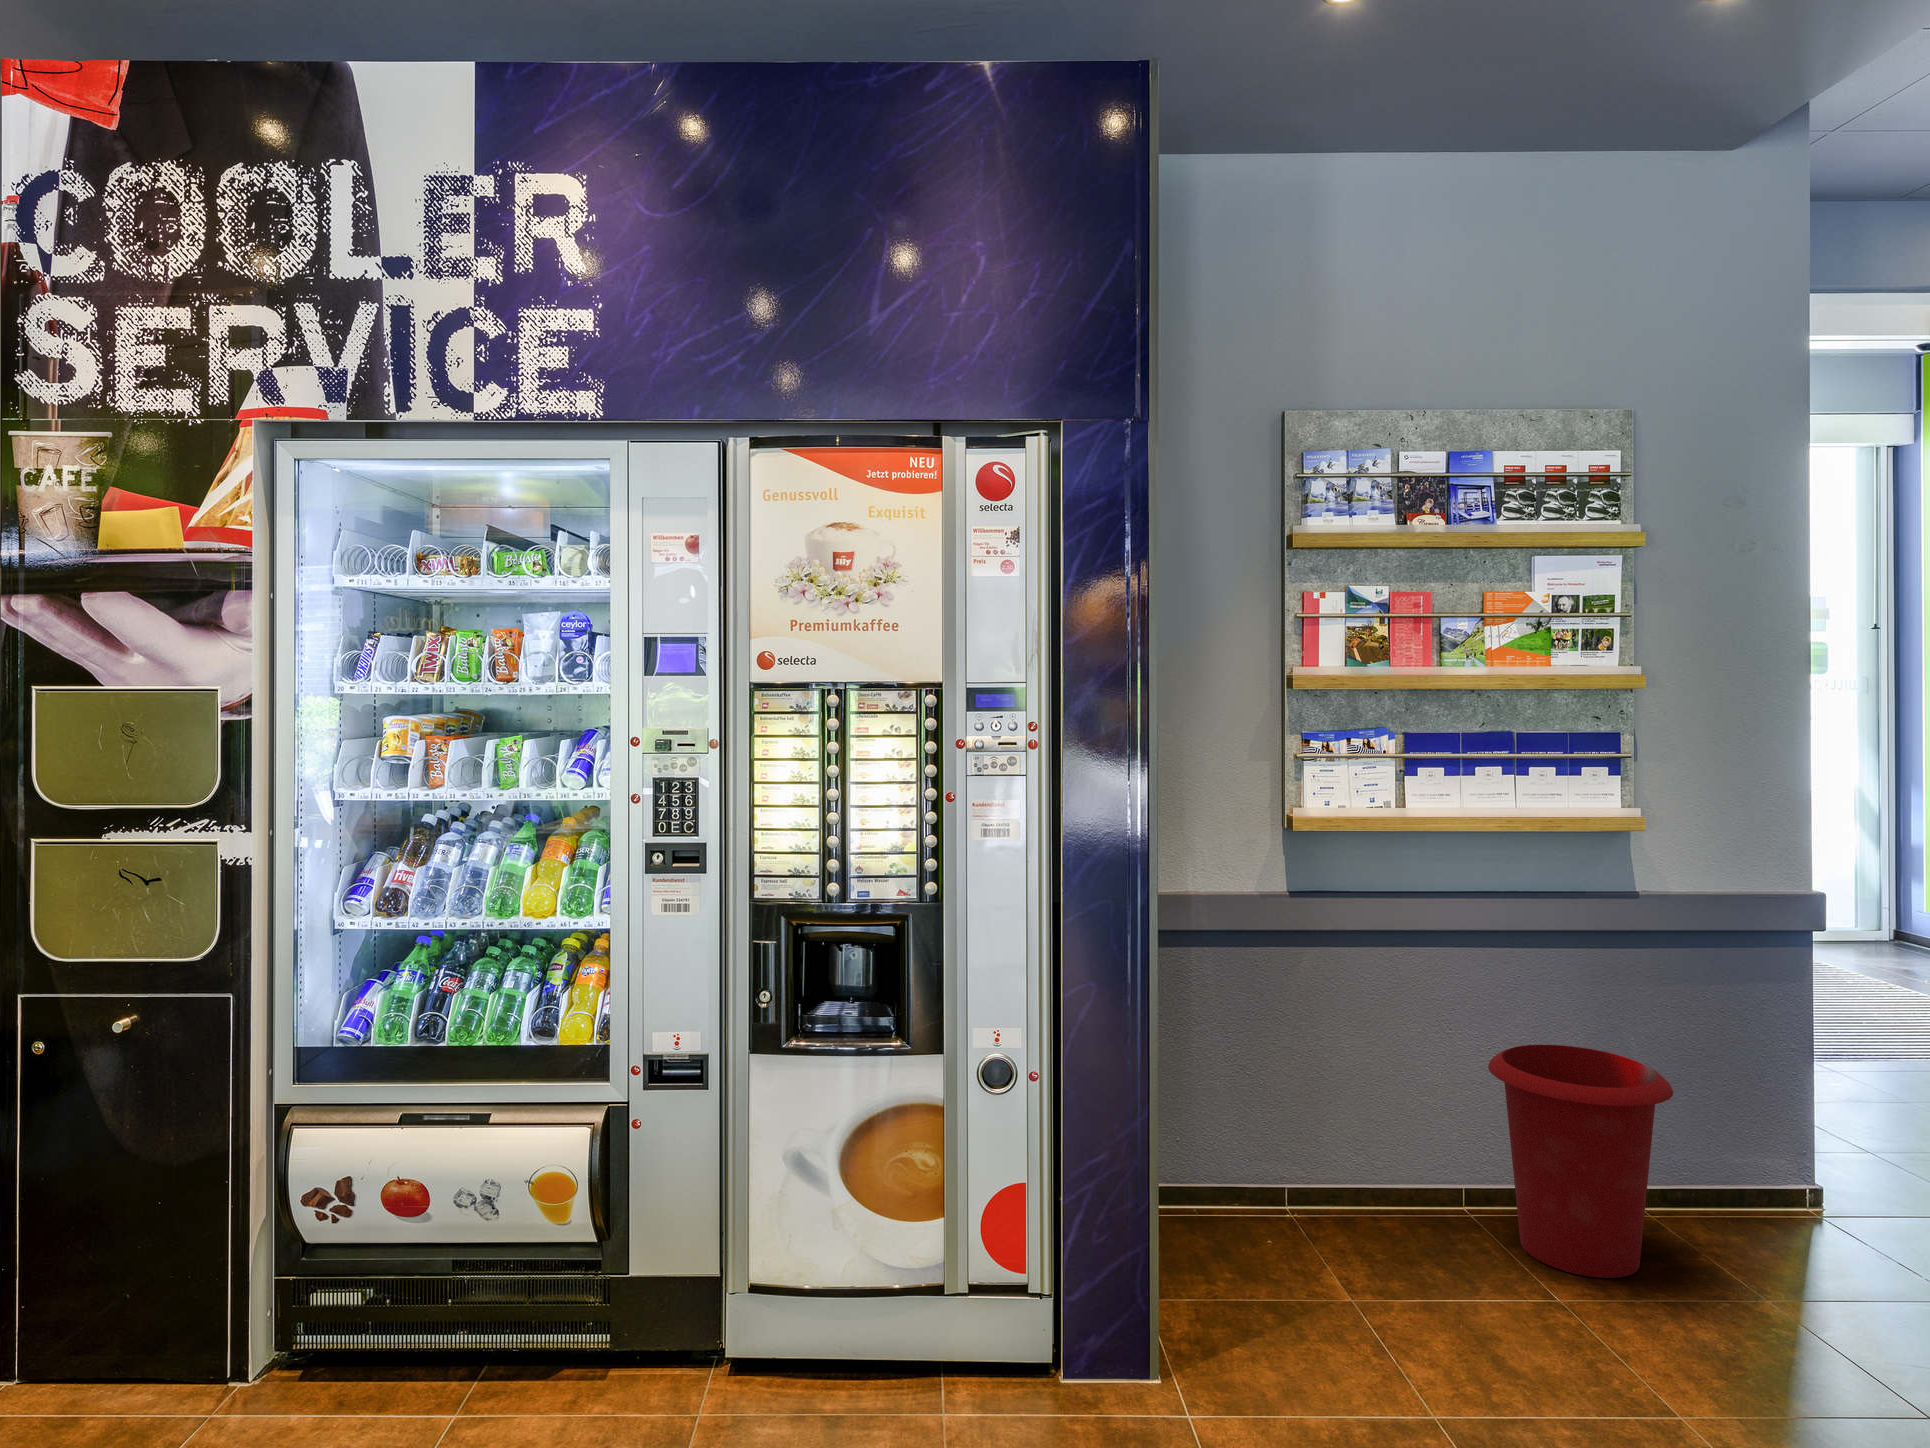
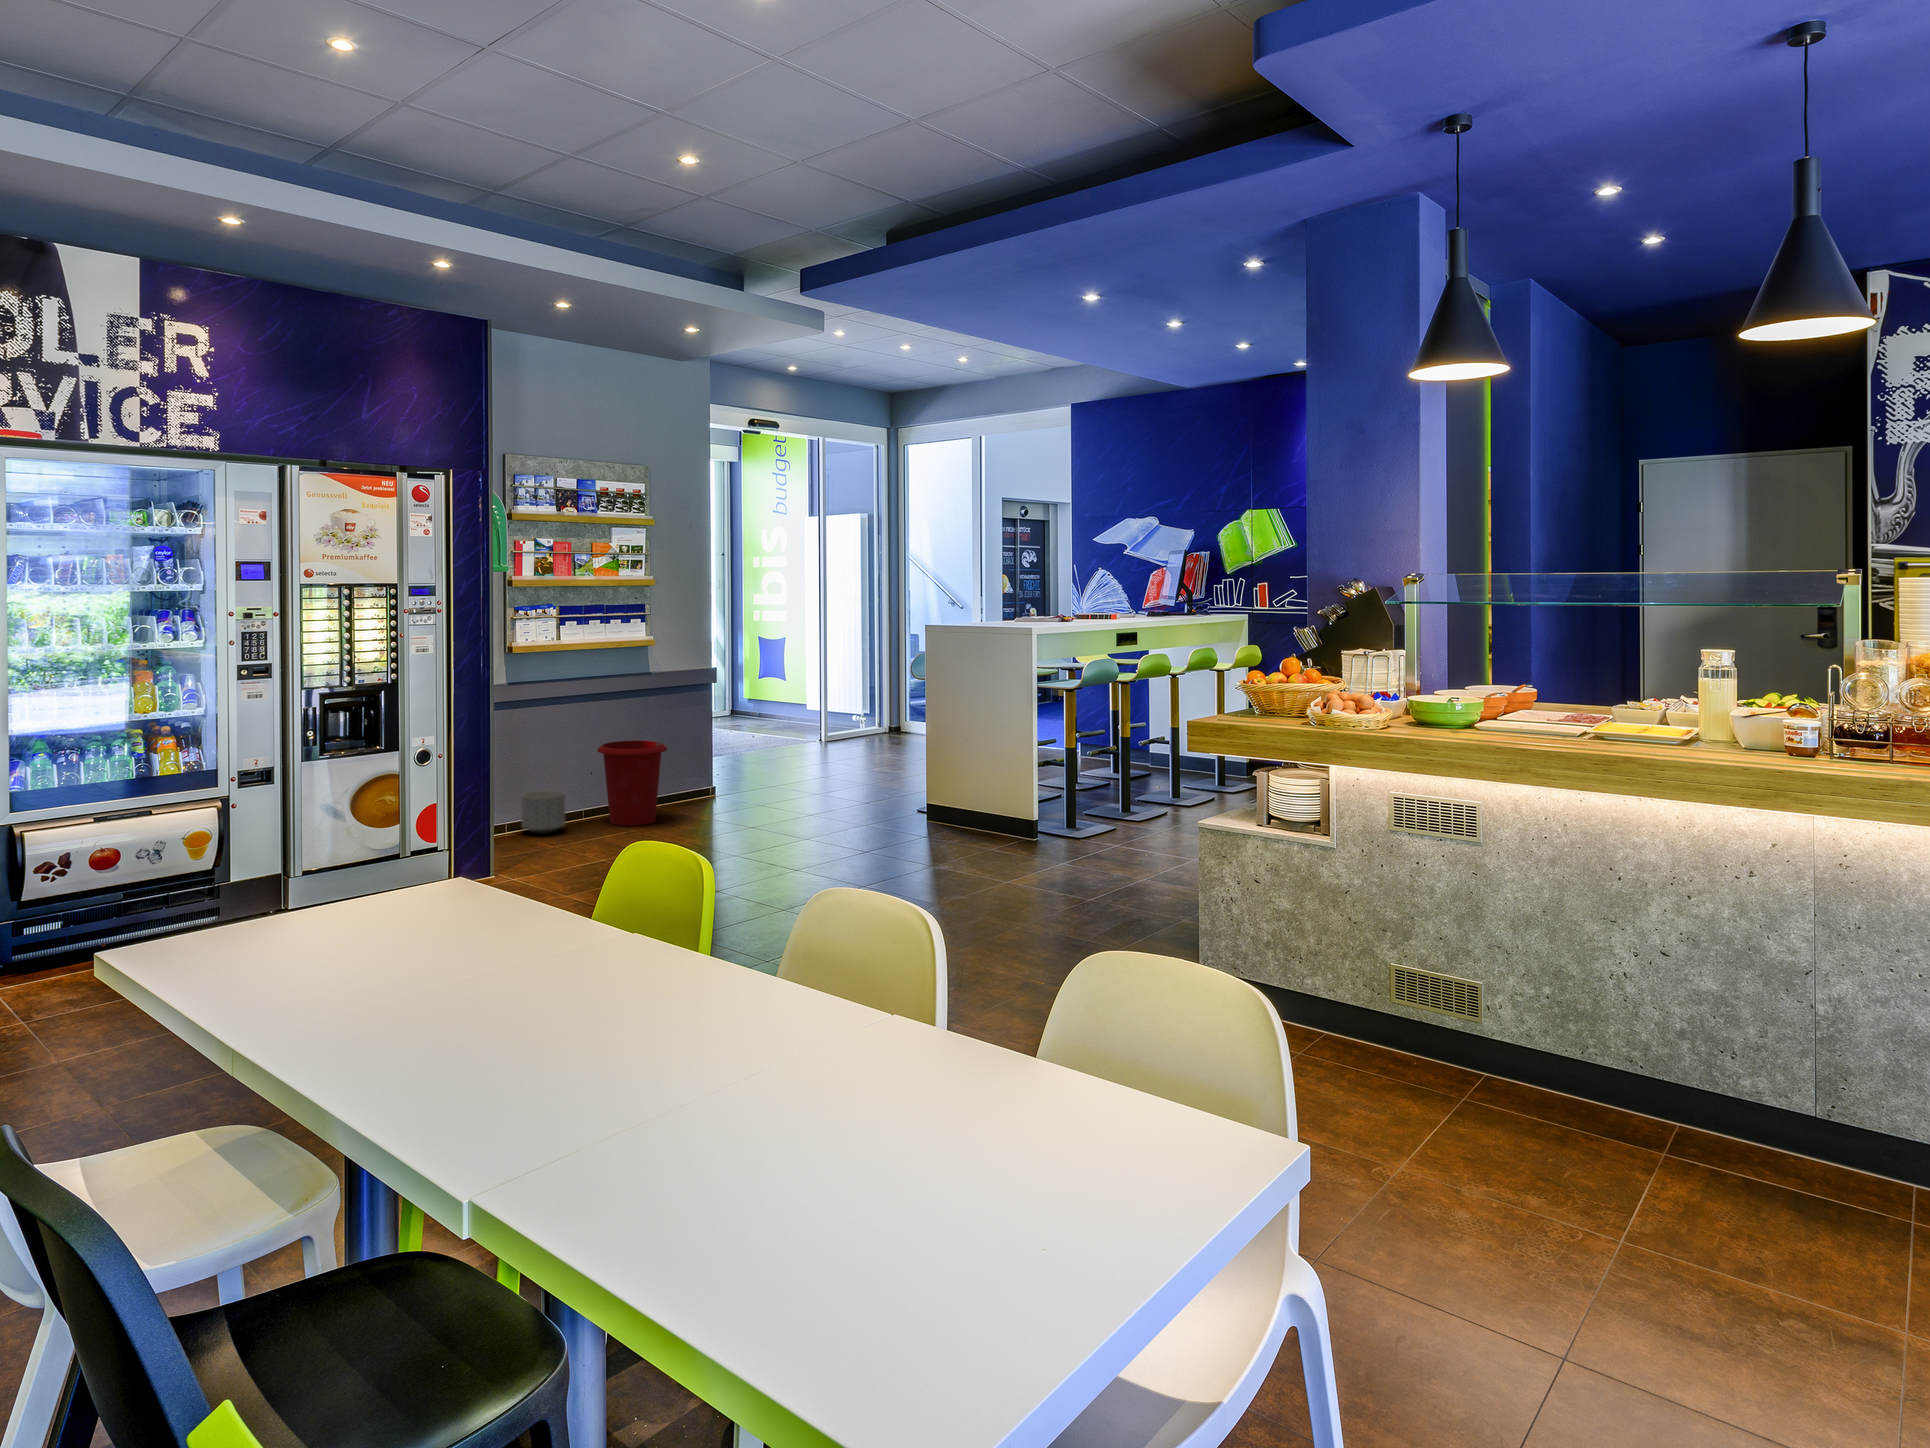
planter: none [1306,1131,1403,1243] -> present [521,790,565,834]

